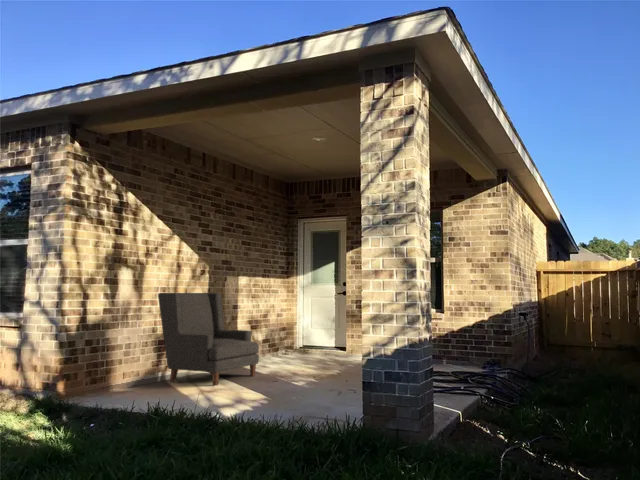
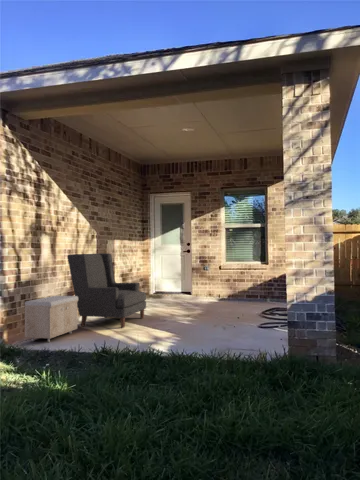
storage bench: none [89,342,160,396] -> present [25,296,78,342]

